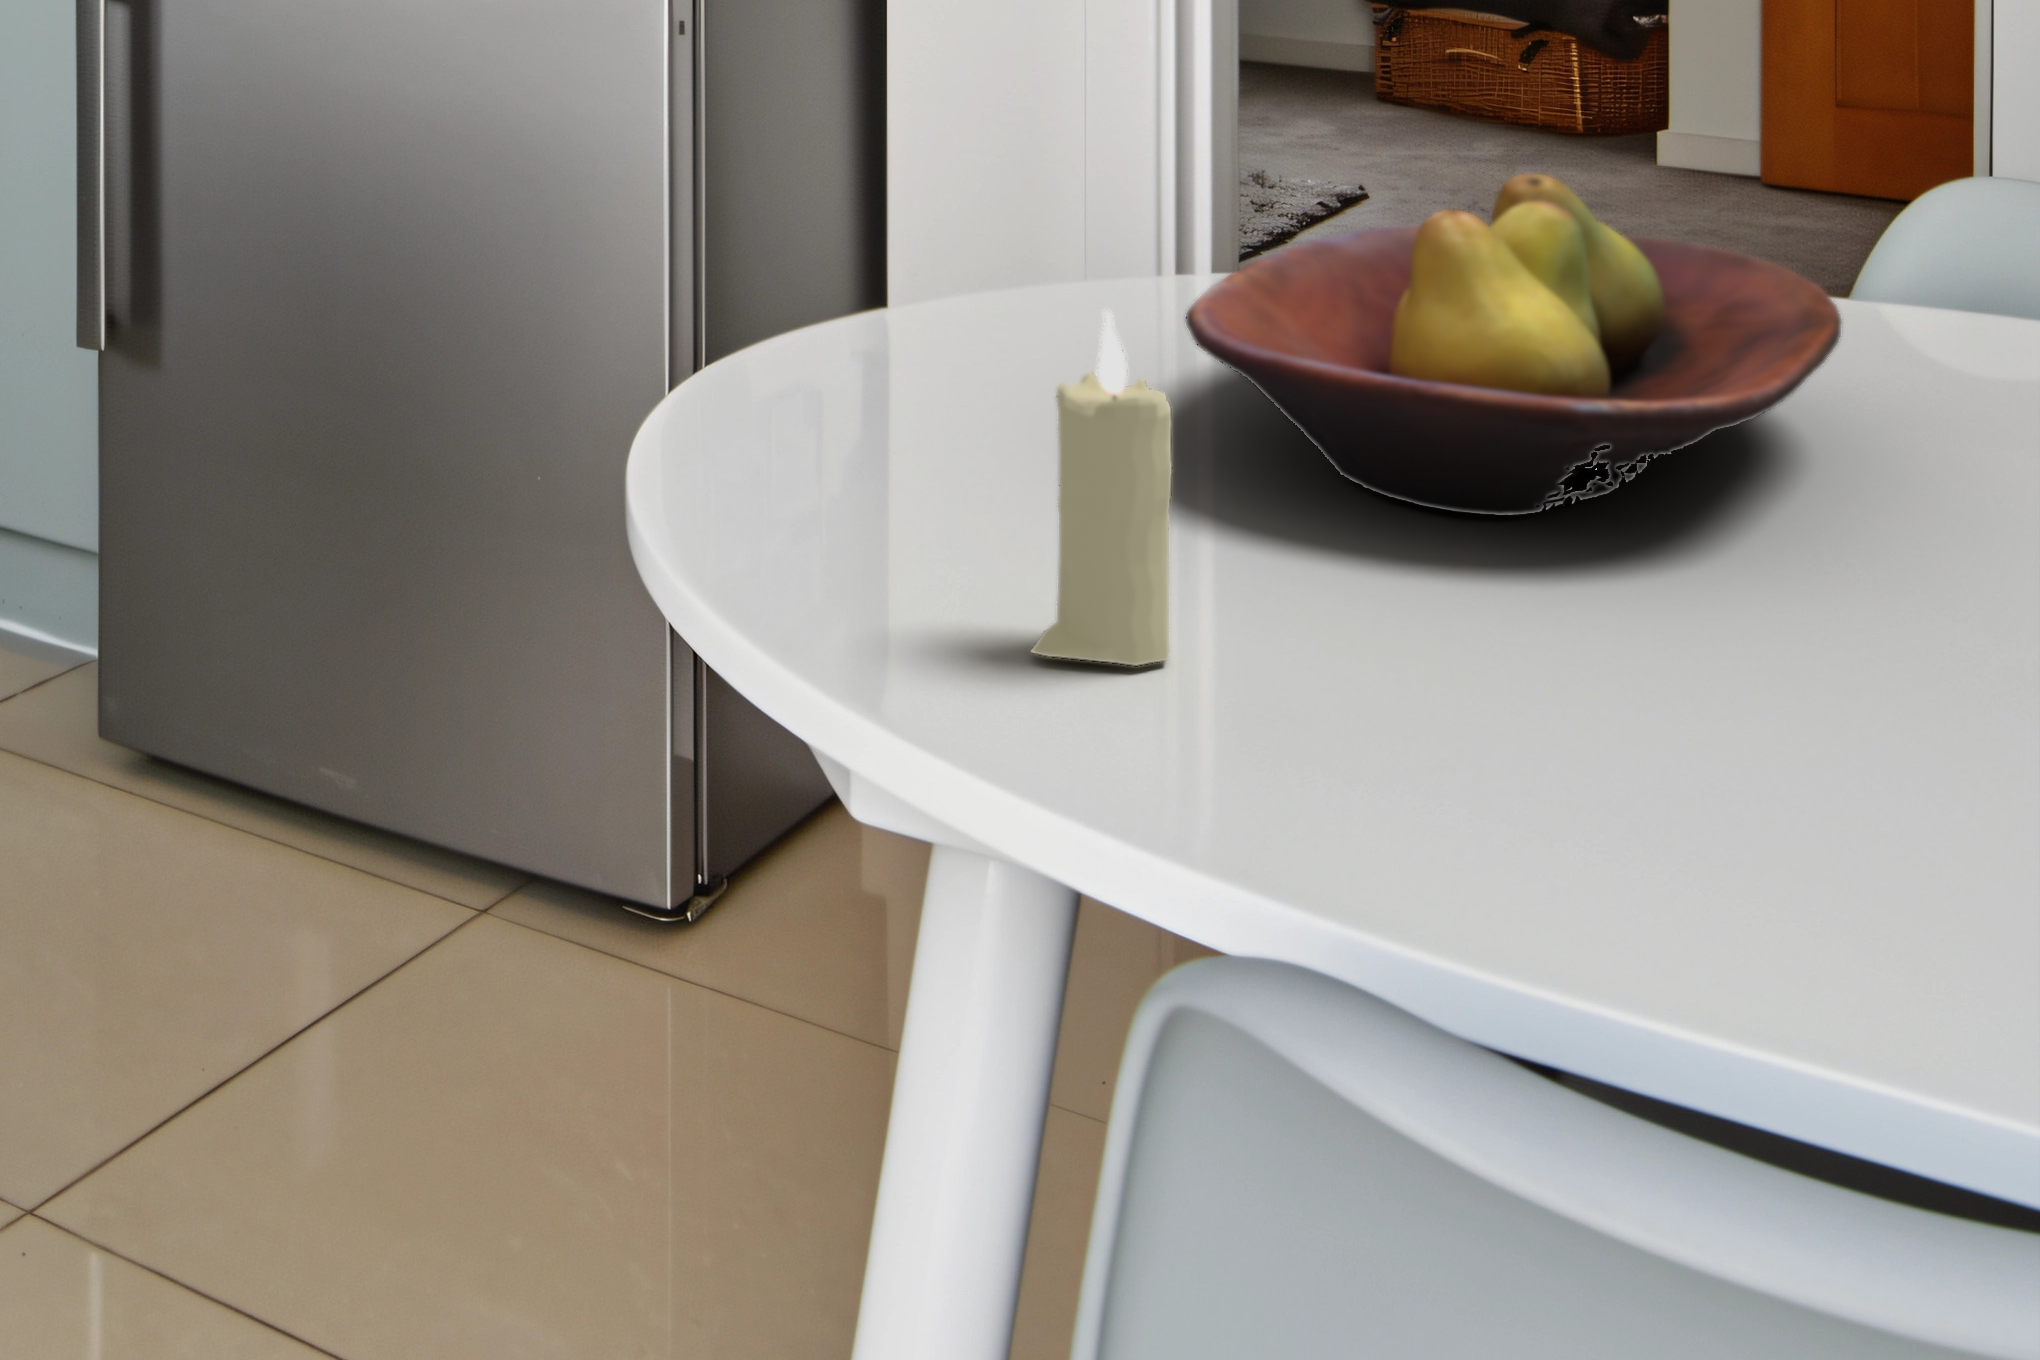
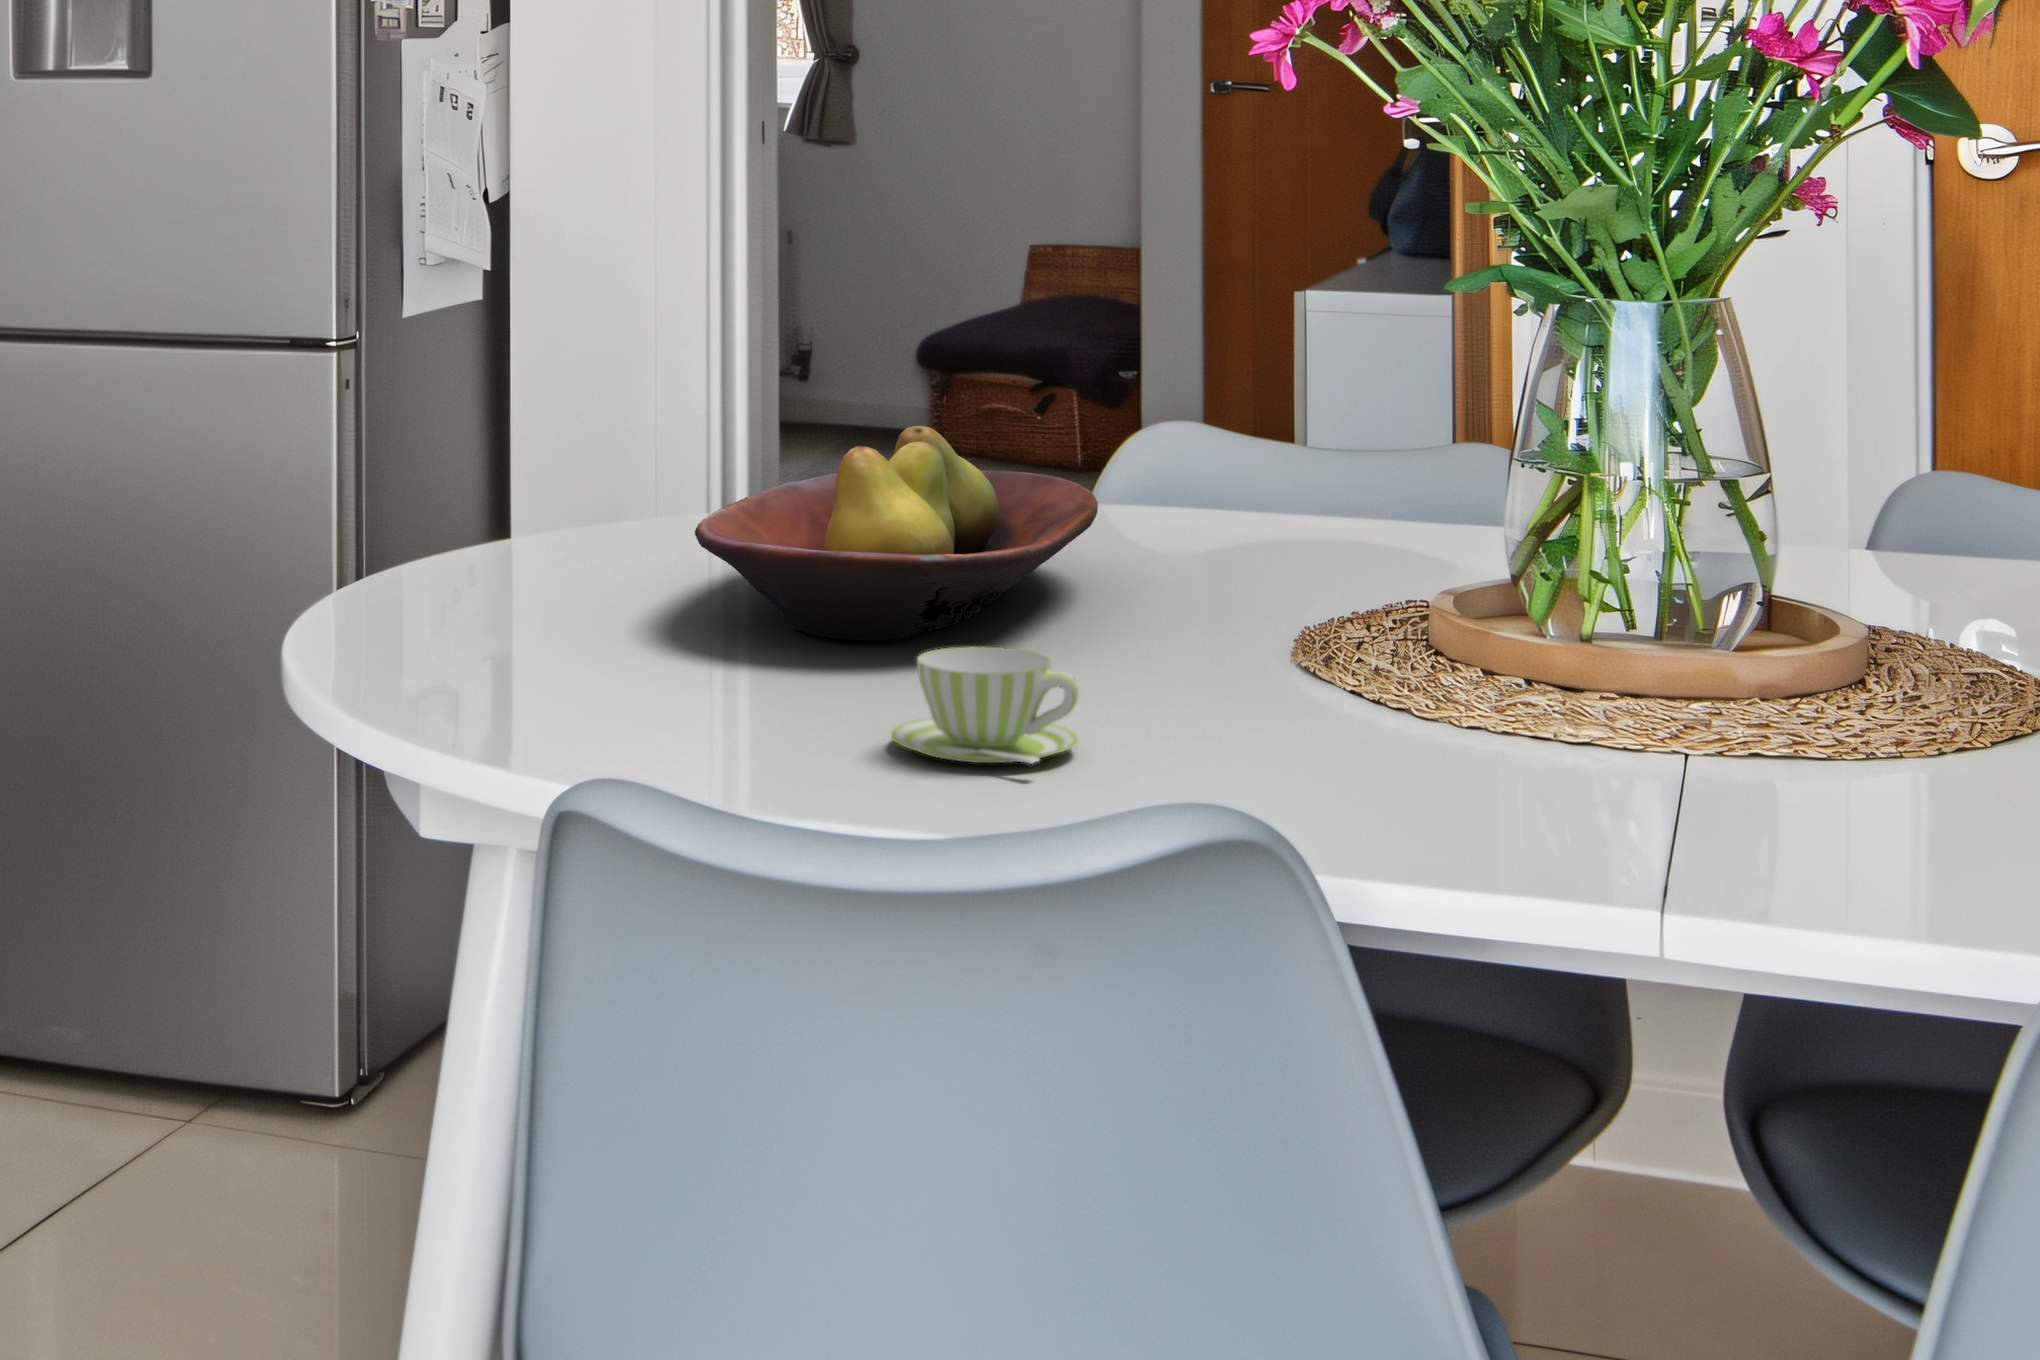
candle: present [1032,311,1172,666] -> none [584,502,671,730]
cup: none [1557,589,1920,828] -> present [891,647,1079,764]

